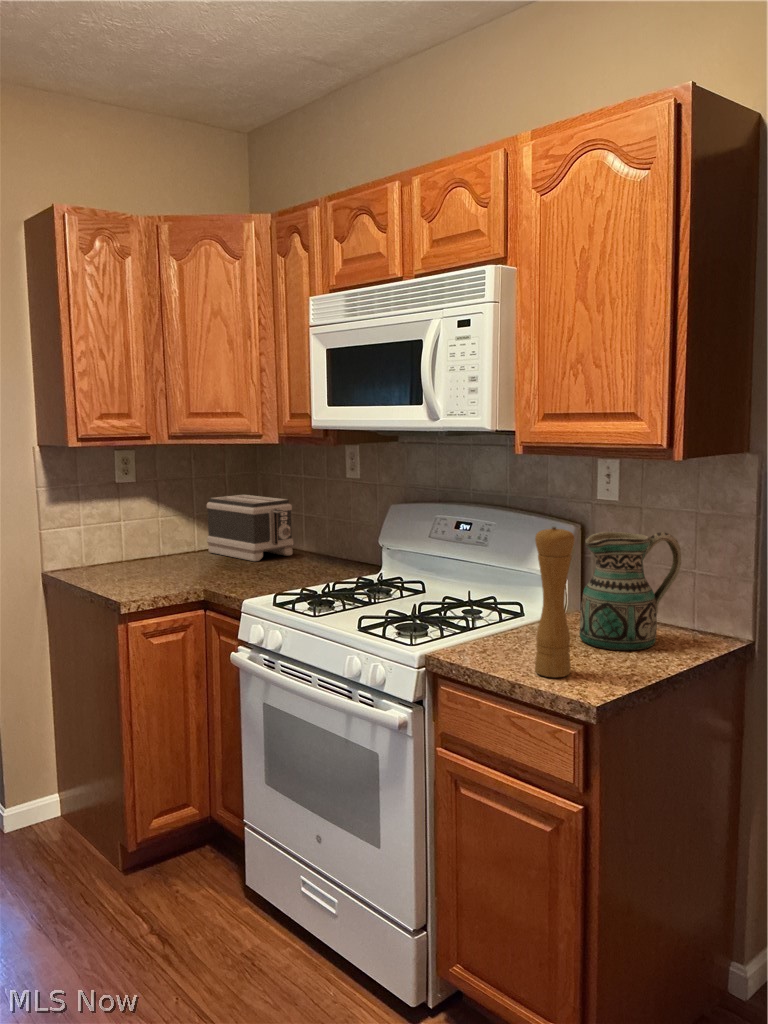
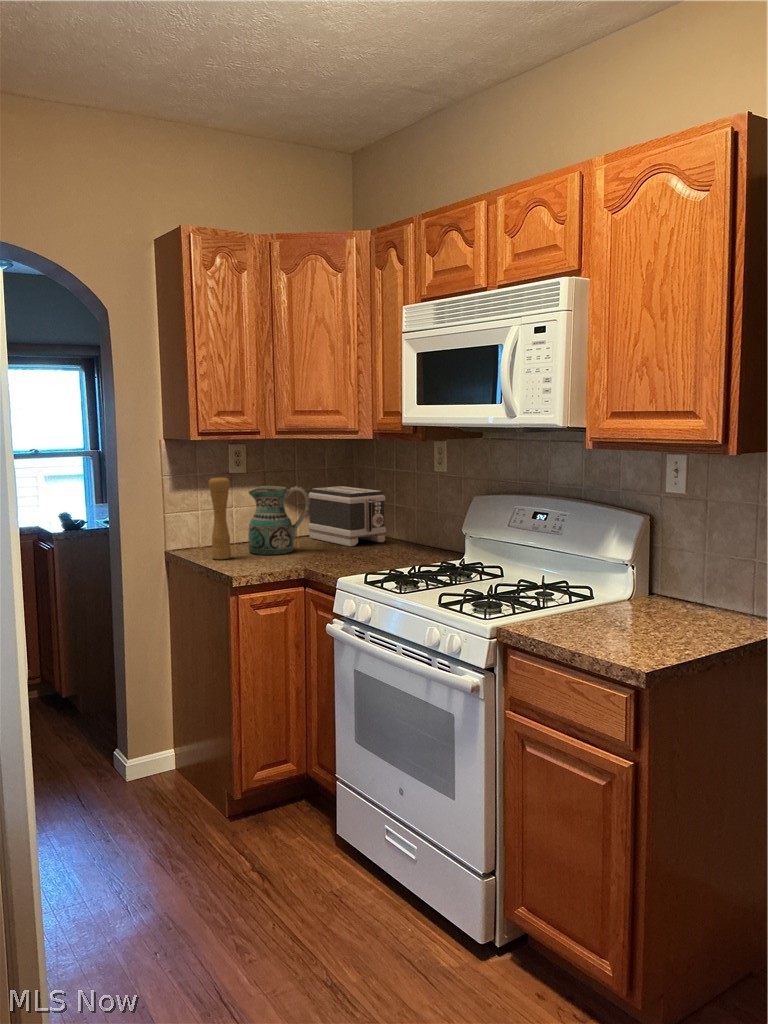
pepper mill: present [535,527,575,677] -> present [208,476,231,559]
ceramic pitcher: present [580,532,681,650] -> present [248,486,310,555]

